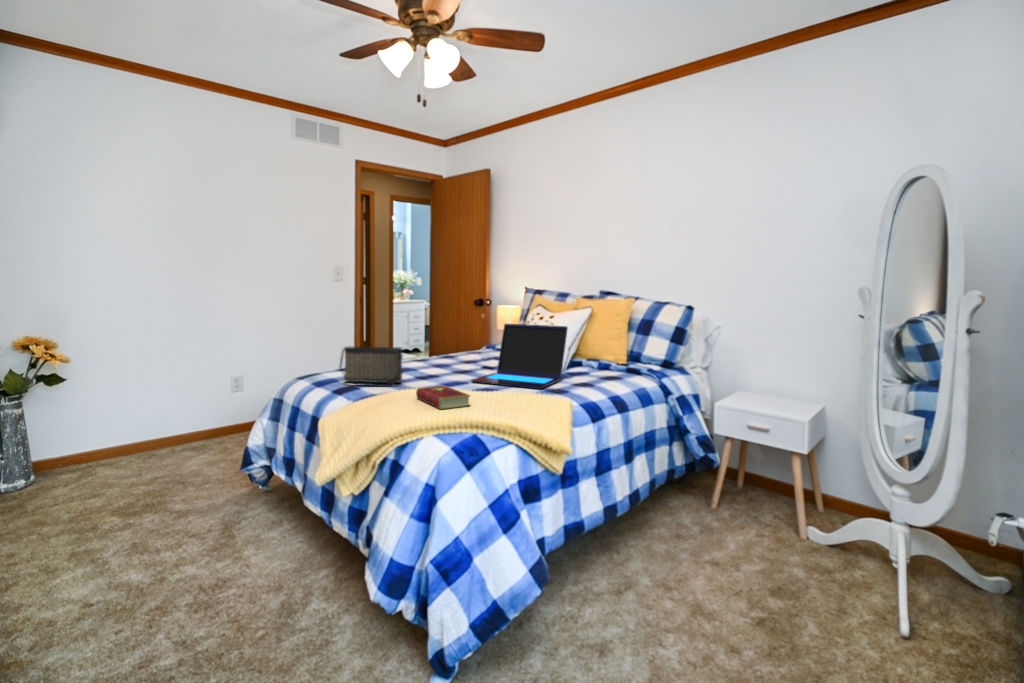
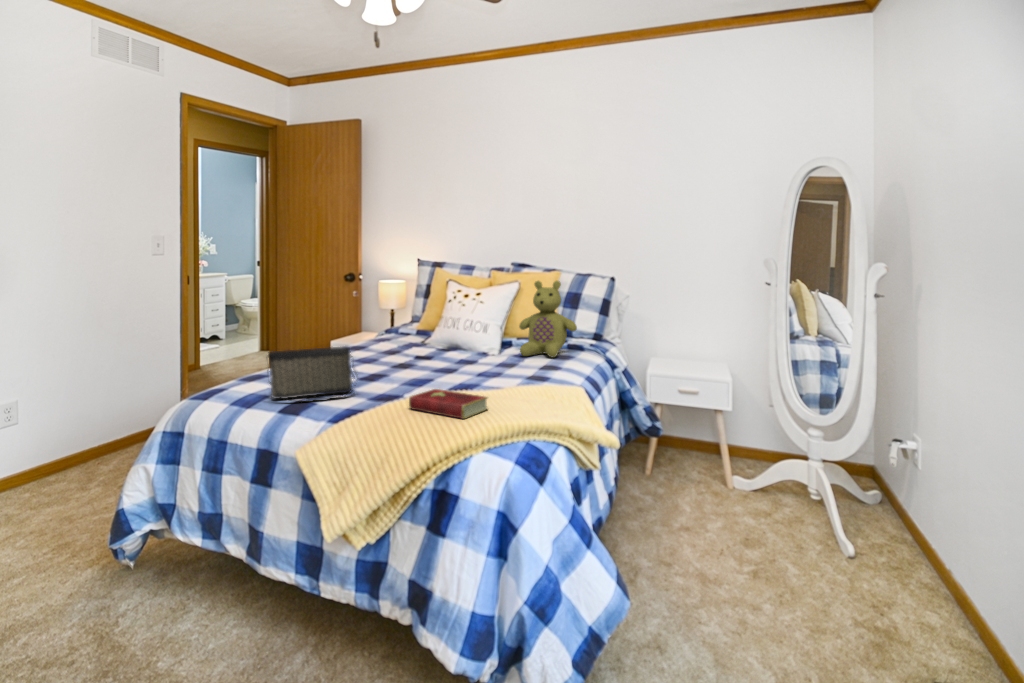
stuffed bear: none [573,306,630,377] -> present [519,281,577,357]
laptop: present [471,324,568,389] -> none [432,305,525,380]

